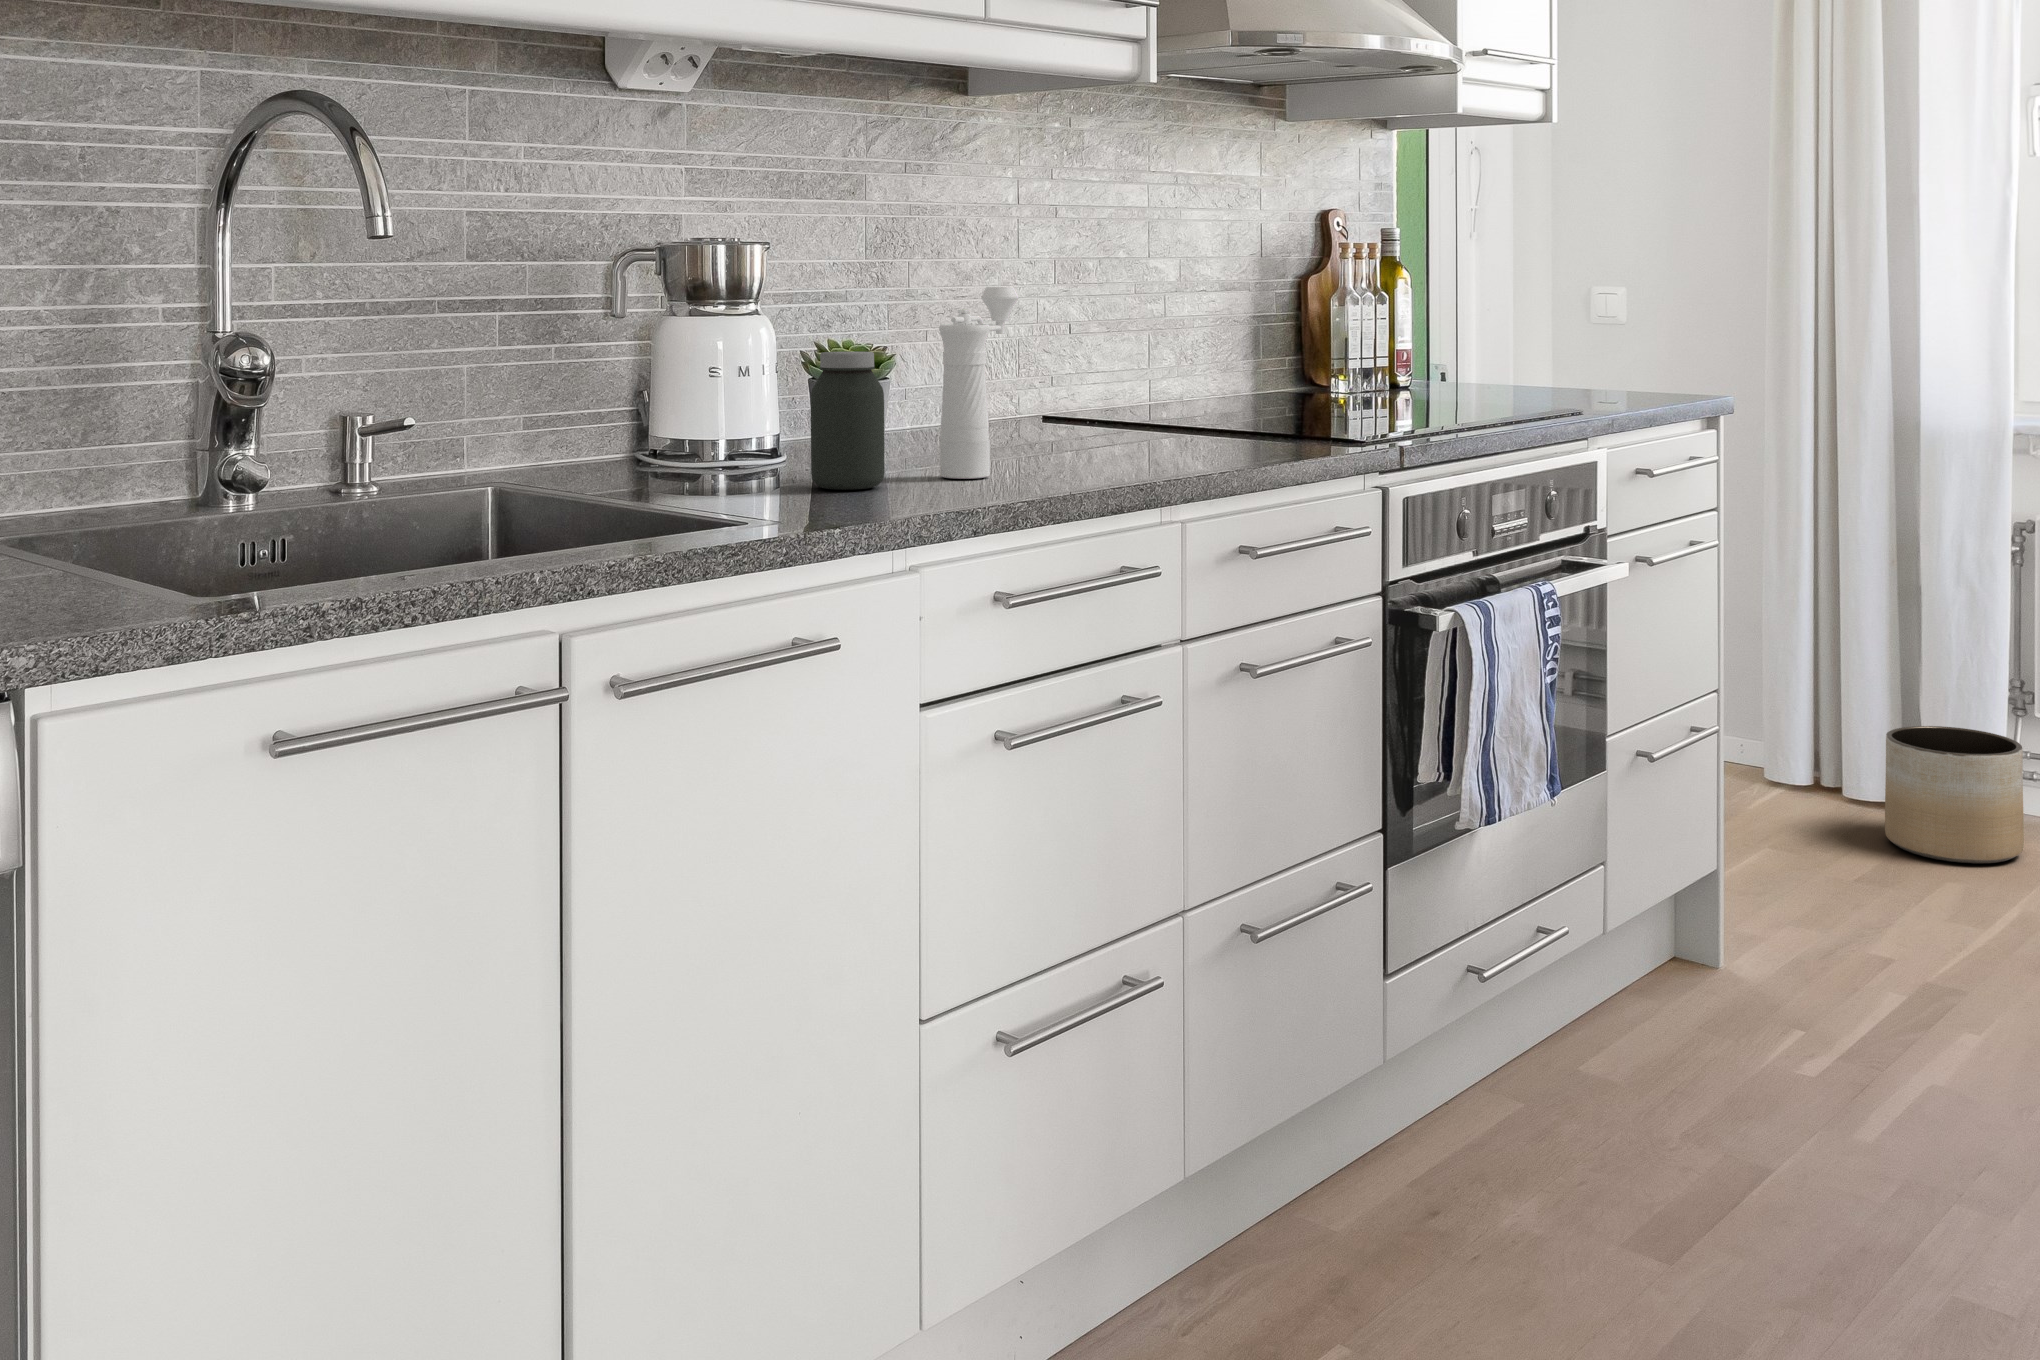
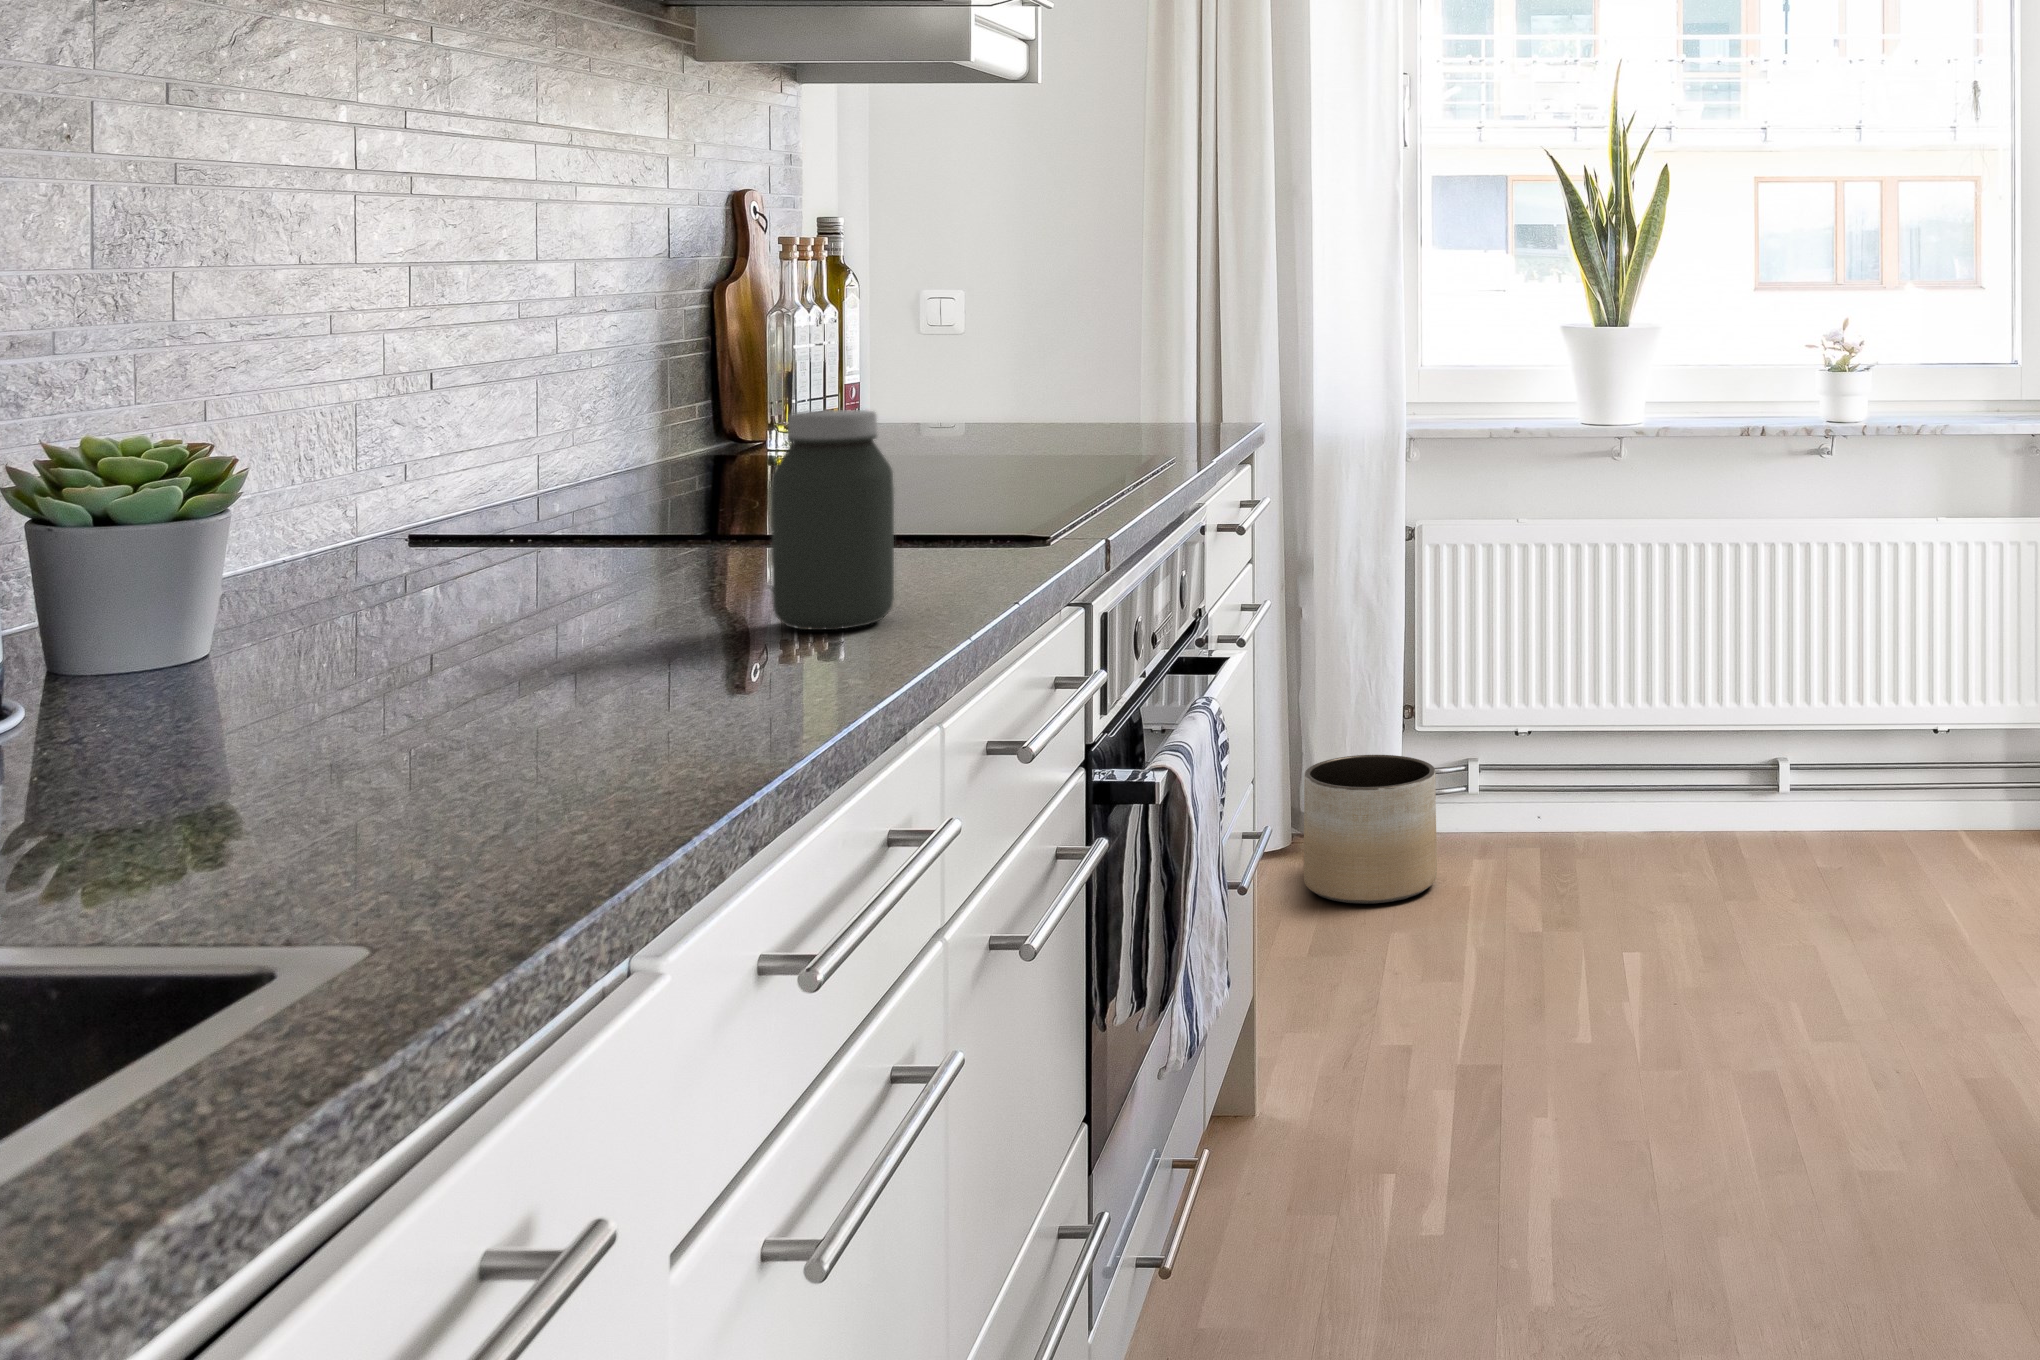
pepper mill: present [939,287,1019,479] -> none [466,323,583,710]
jar: present [810,351,884,490] -> present [771,410,894,630]

